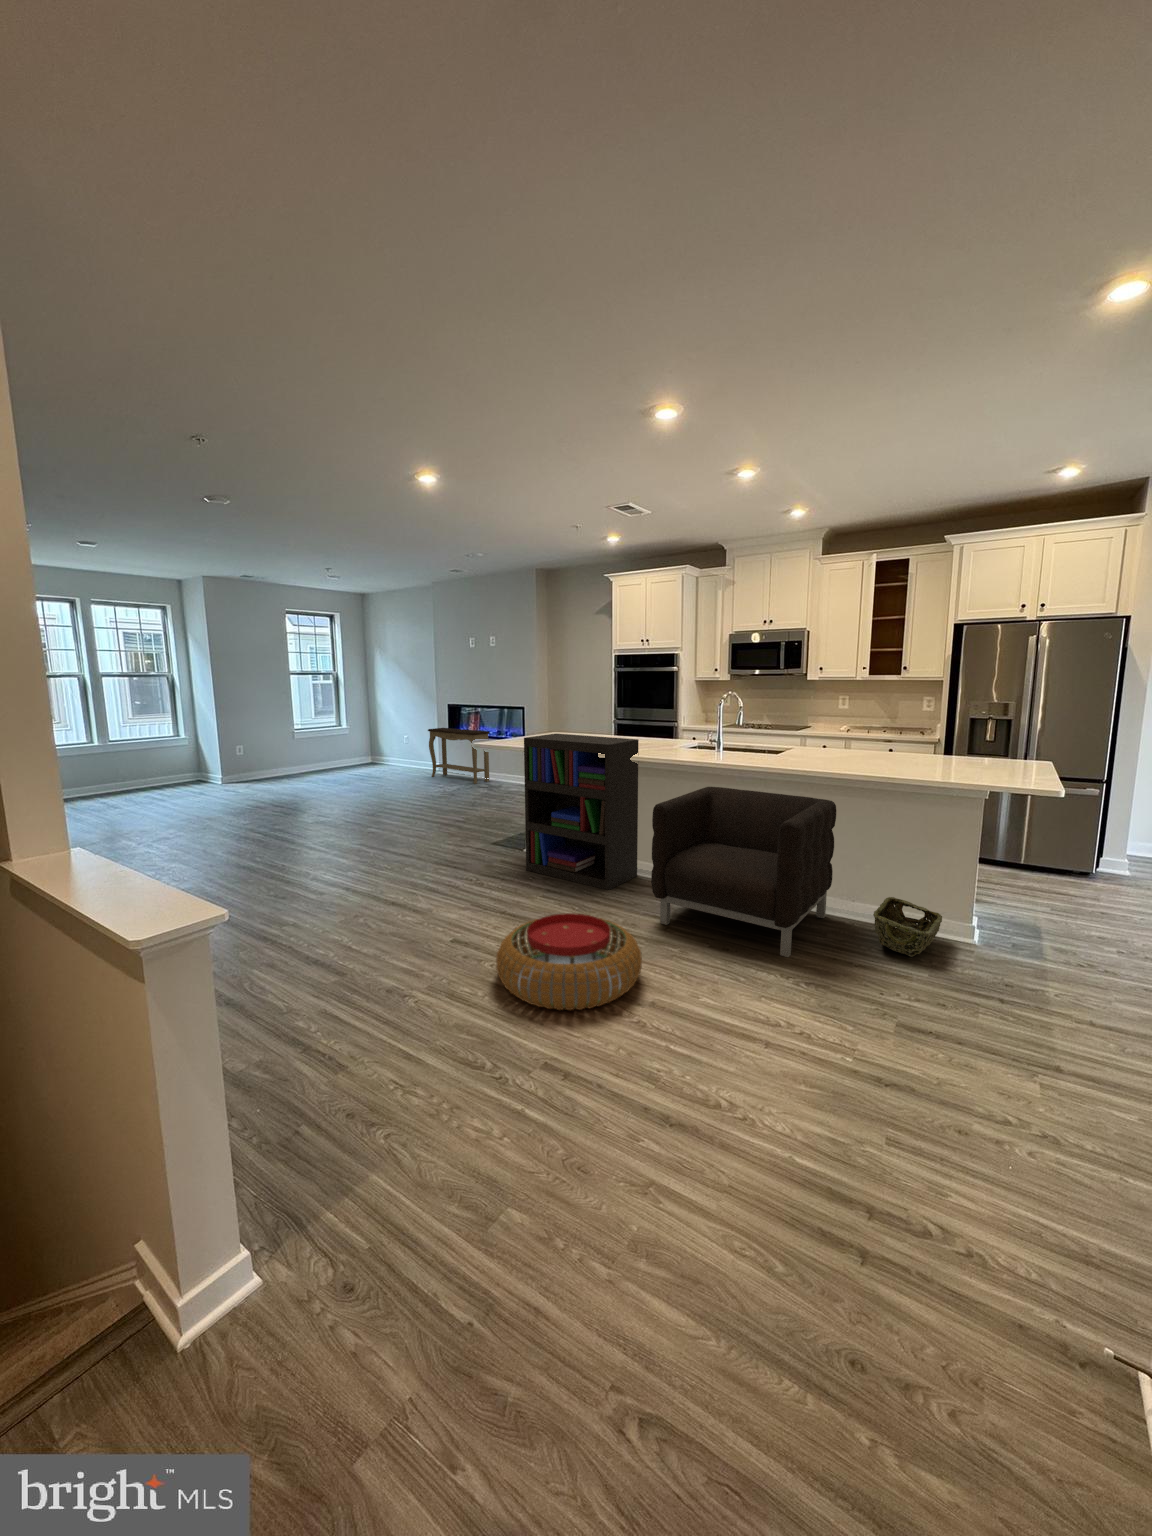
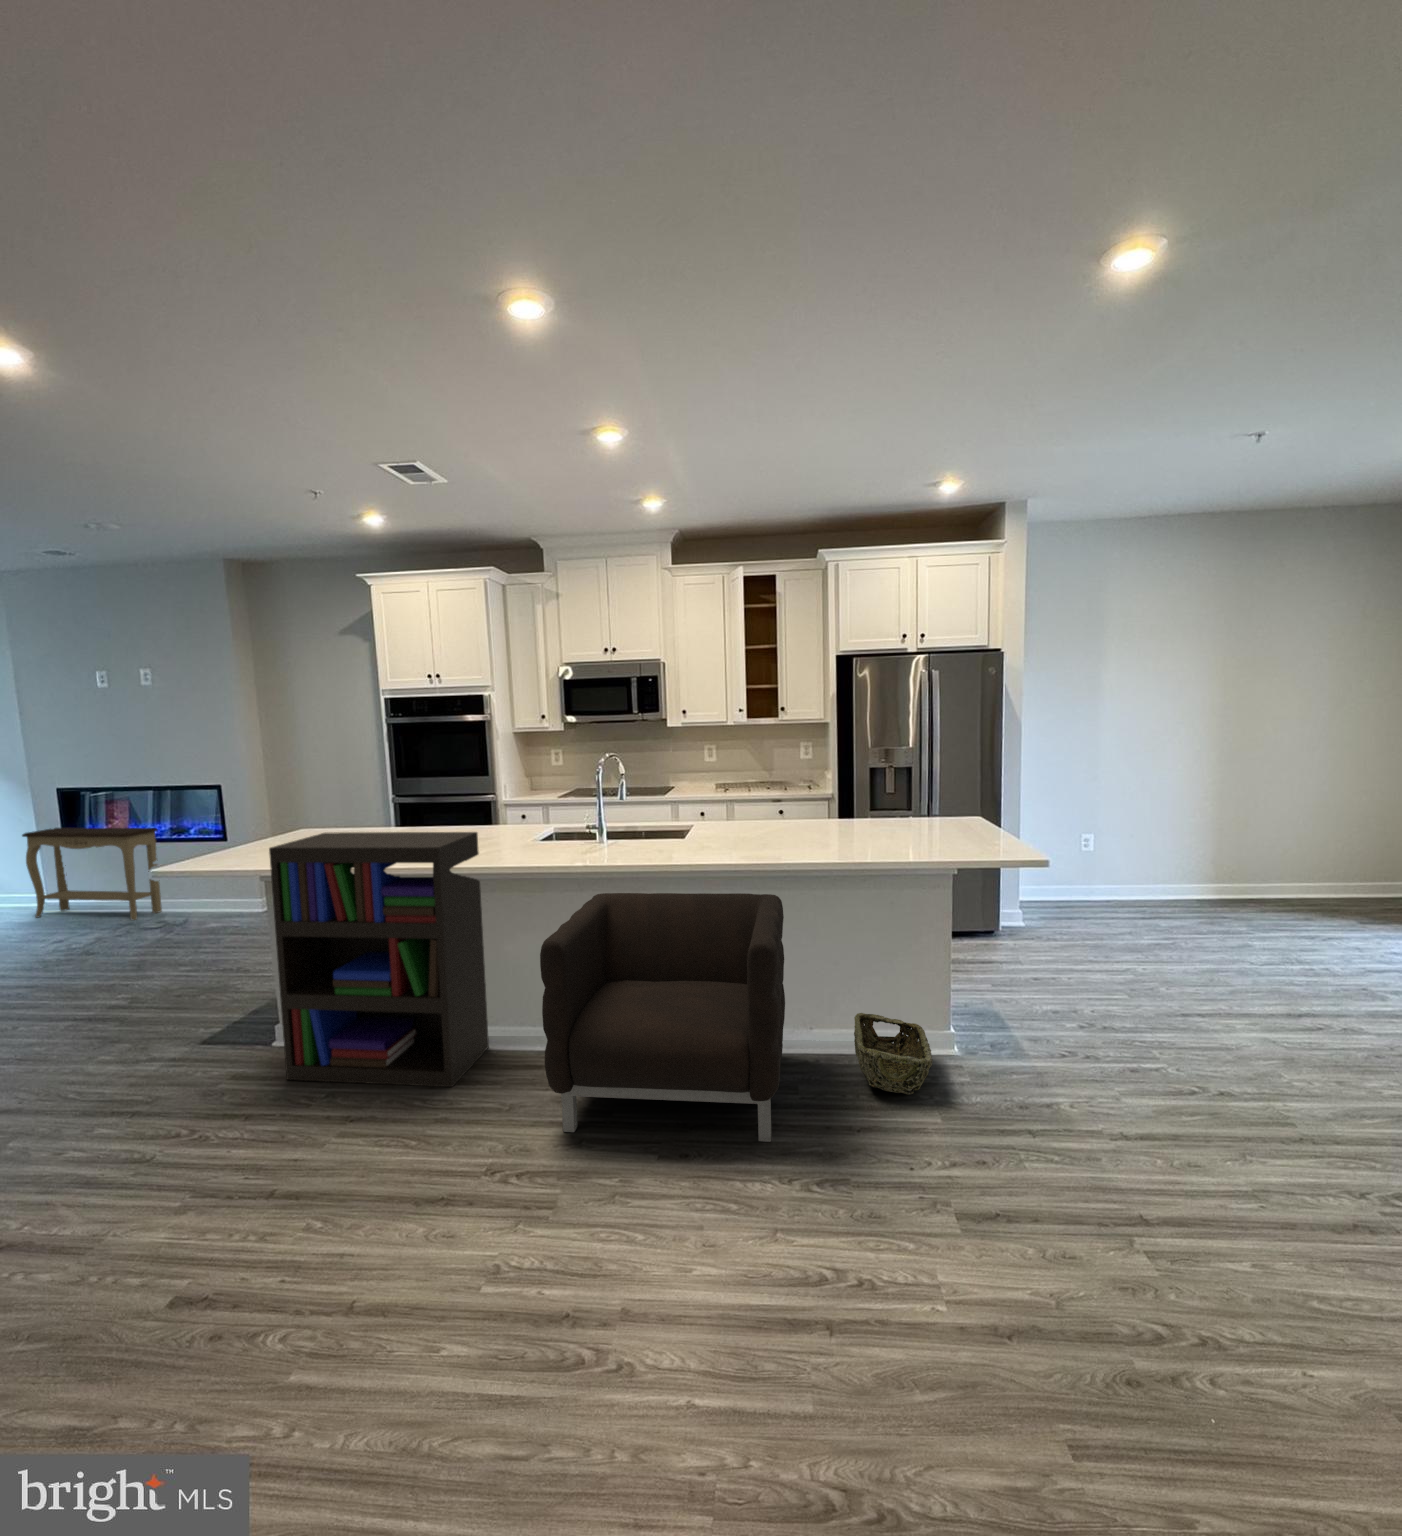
pouf: present [496,913,642,1010] -> none [296,1166,587,1411]

